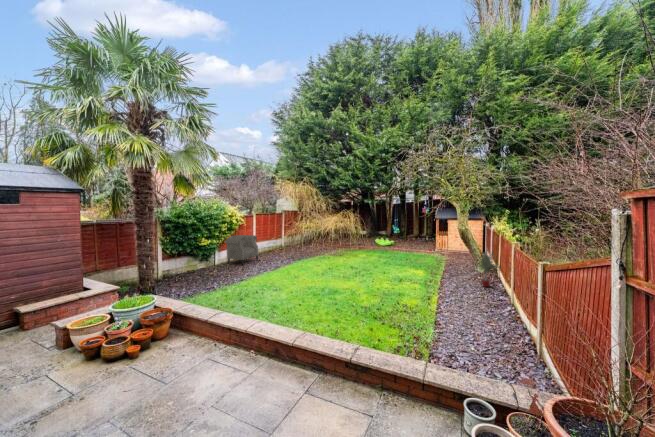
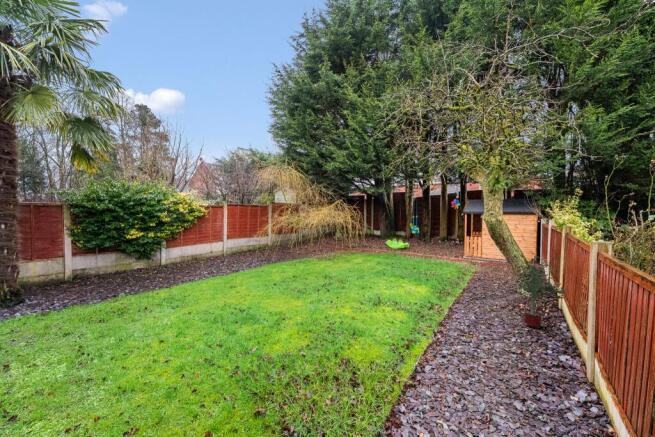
chair: present [225,235,258,265] -> none [174,229,218,267]

